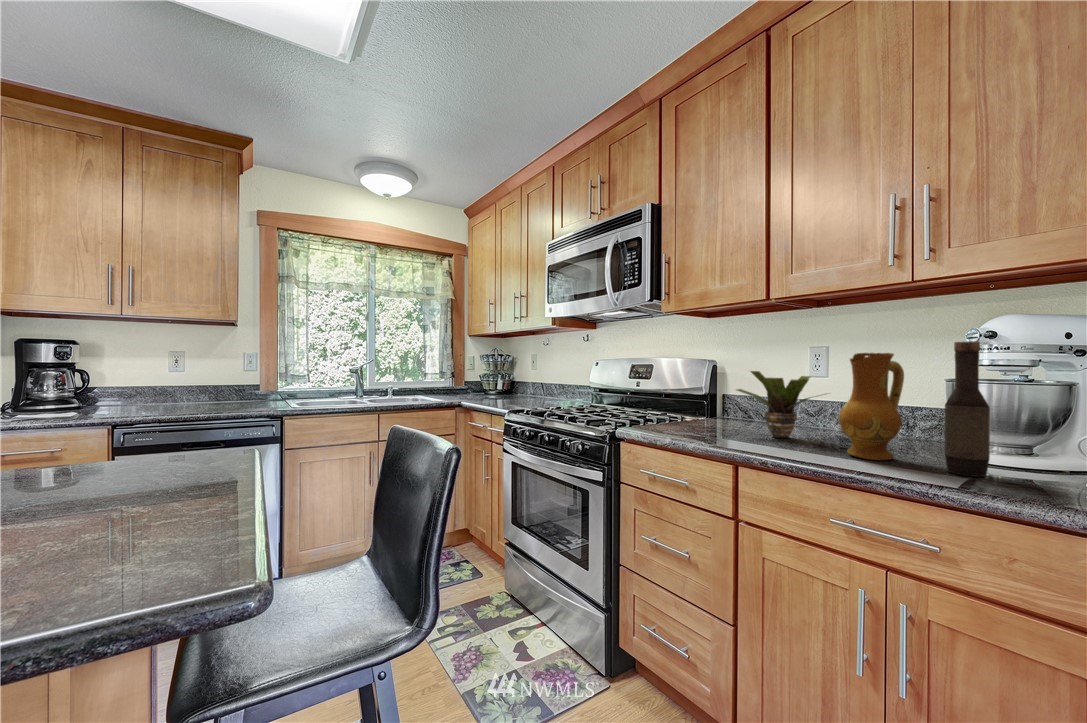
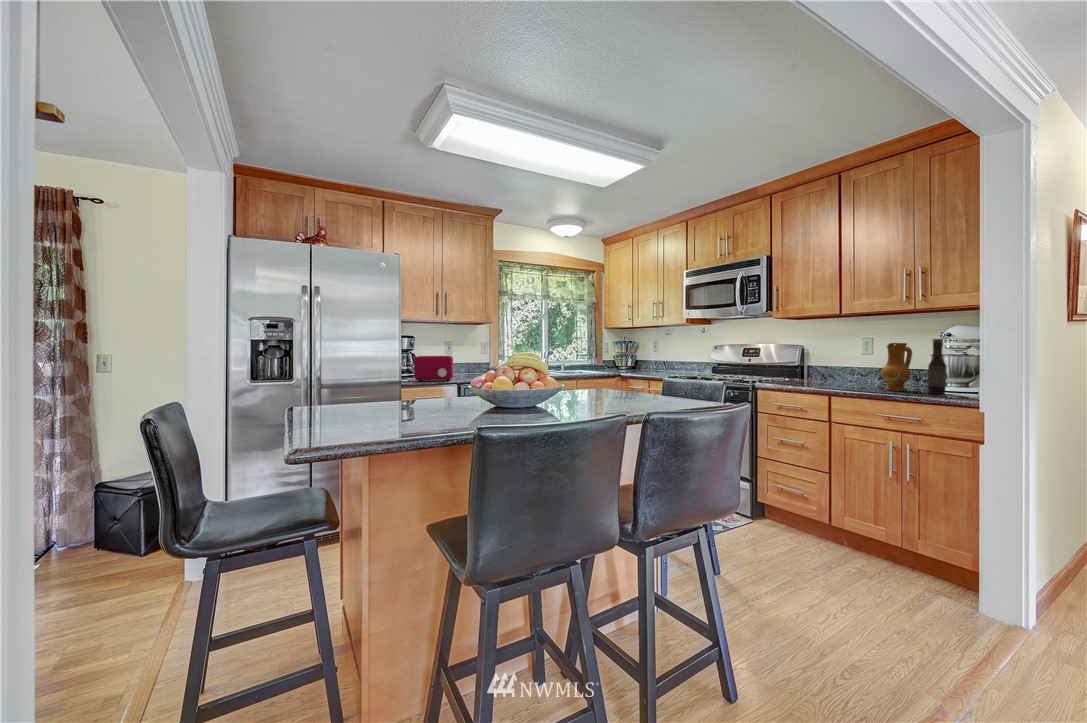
toaster: none [43,369,134,414] -> present [414,356,453,381]
potted plant: present [737,371,811,438] -> none [823,352,877,386]

